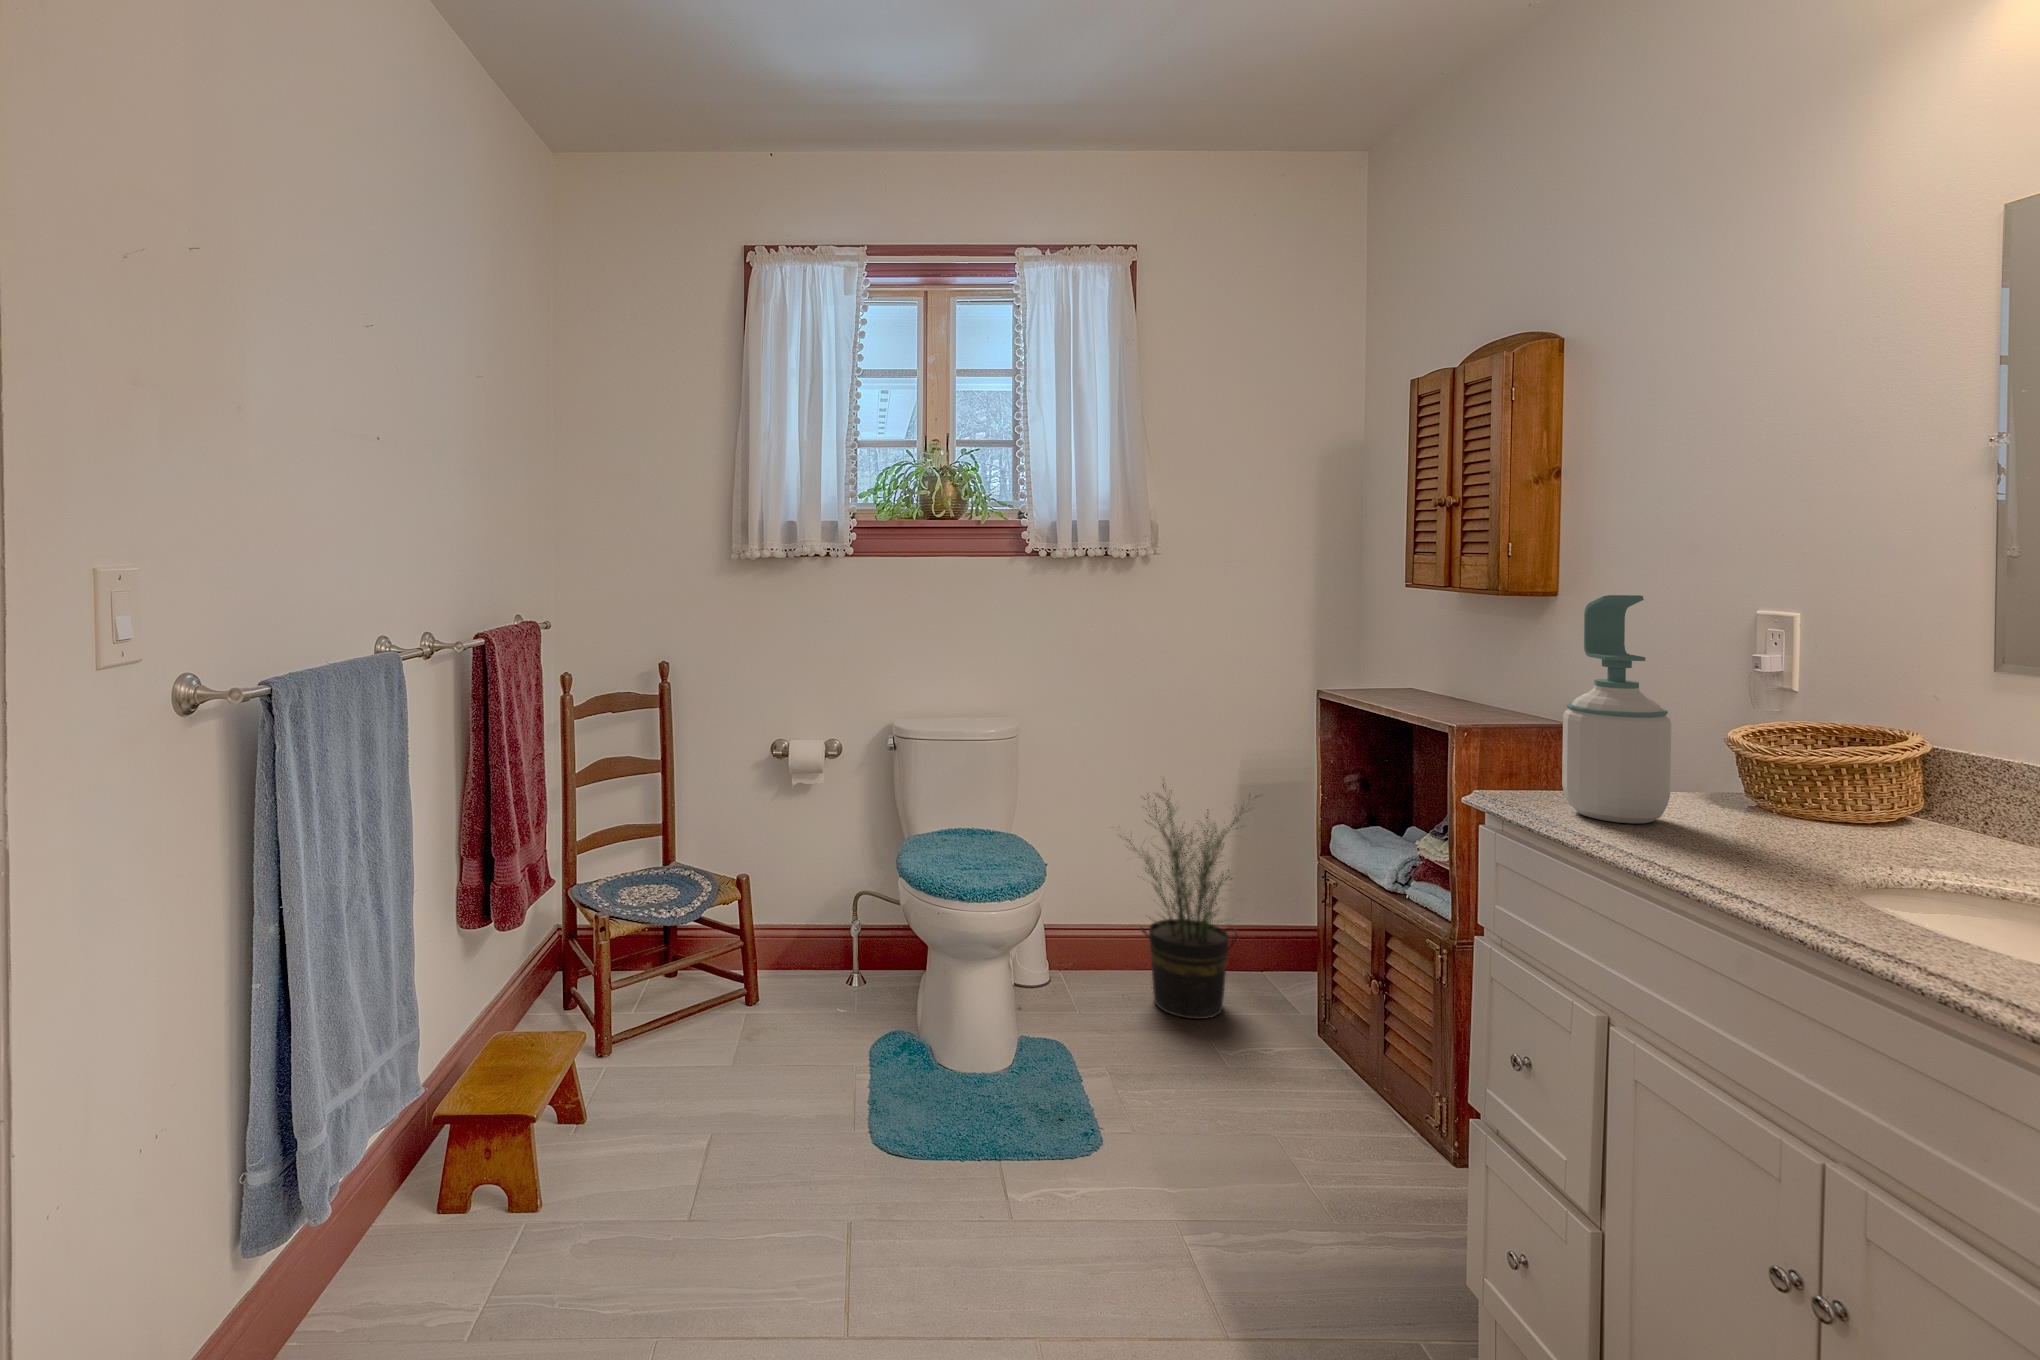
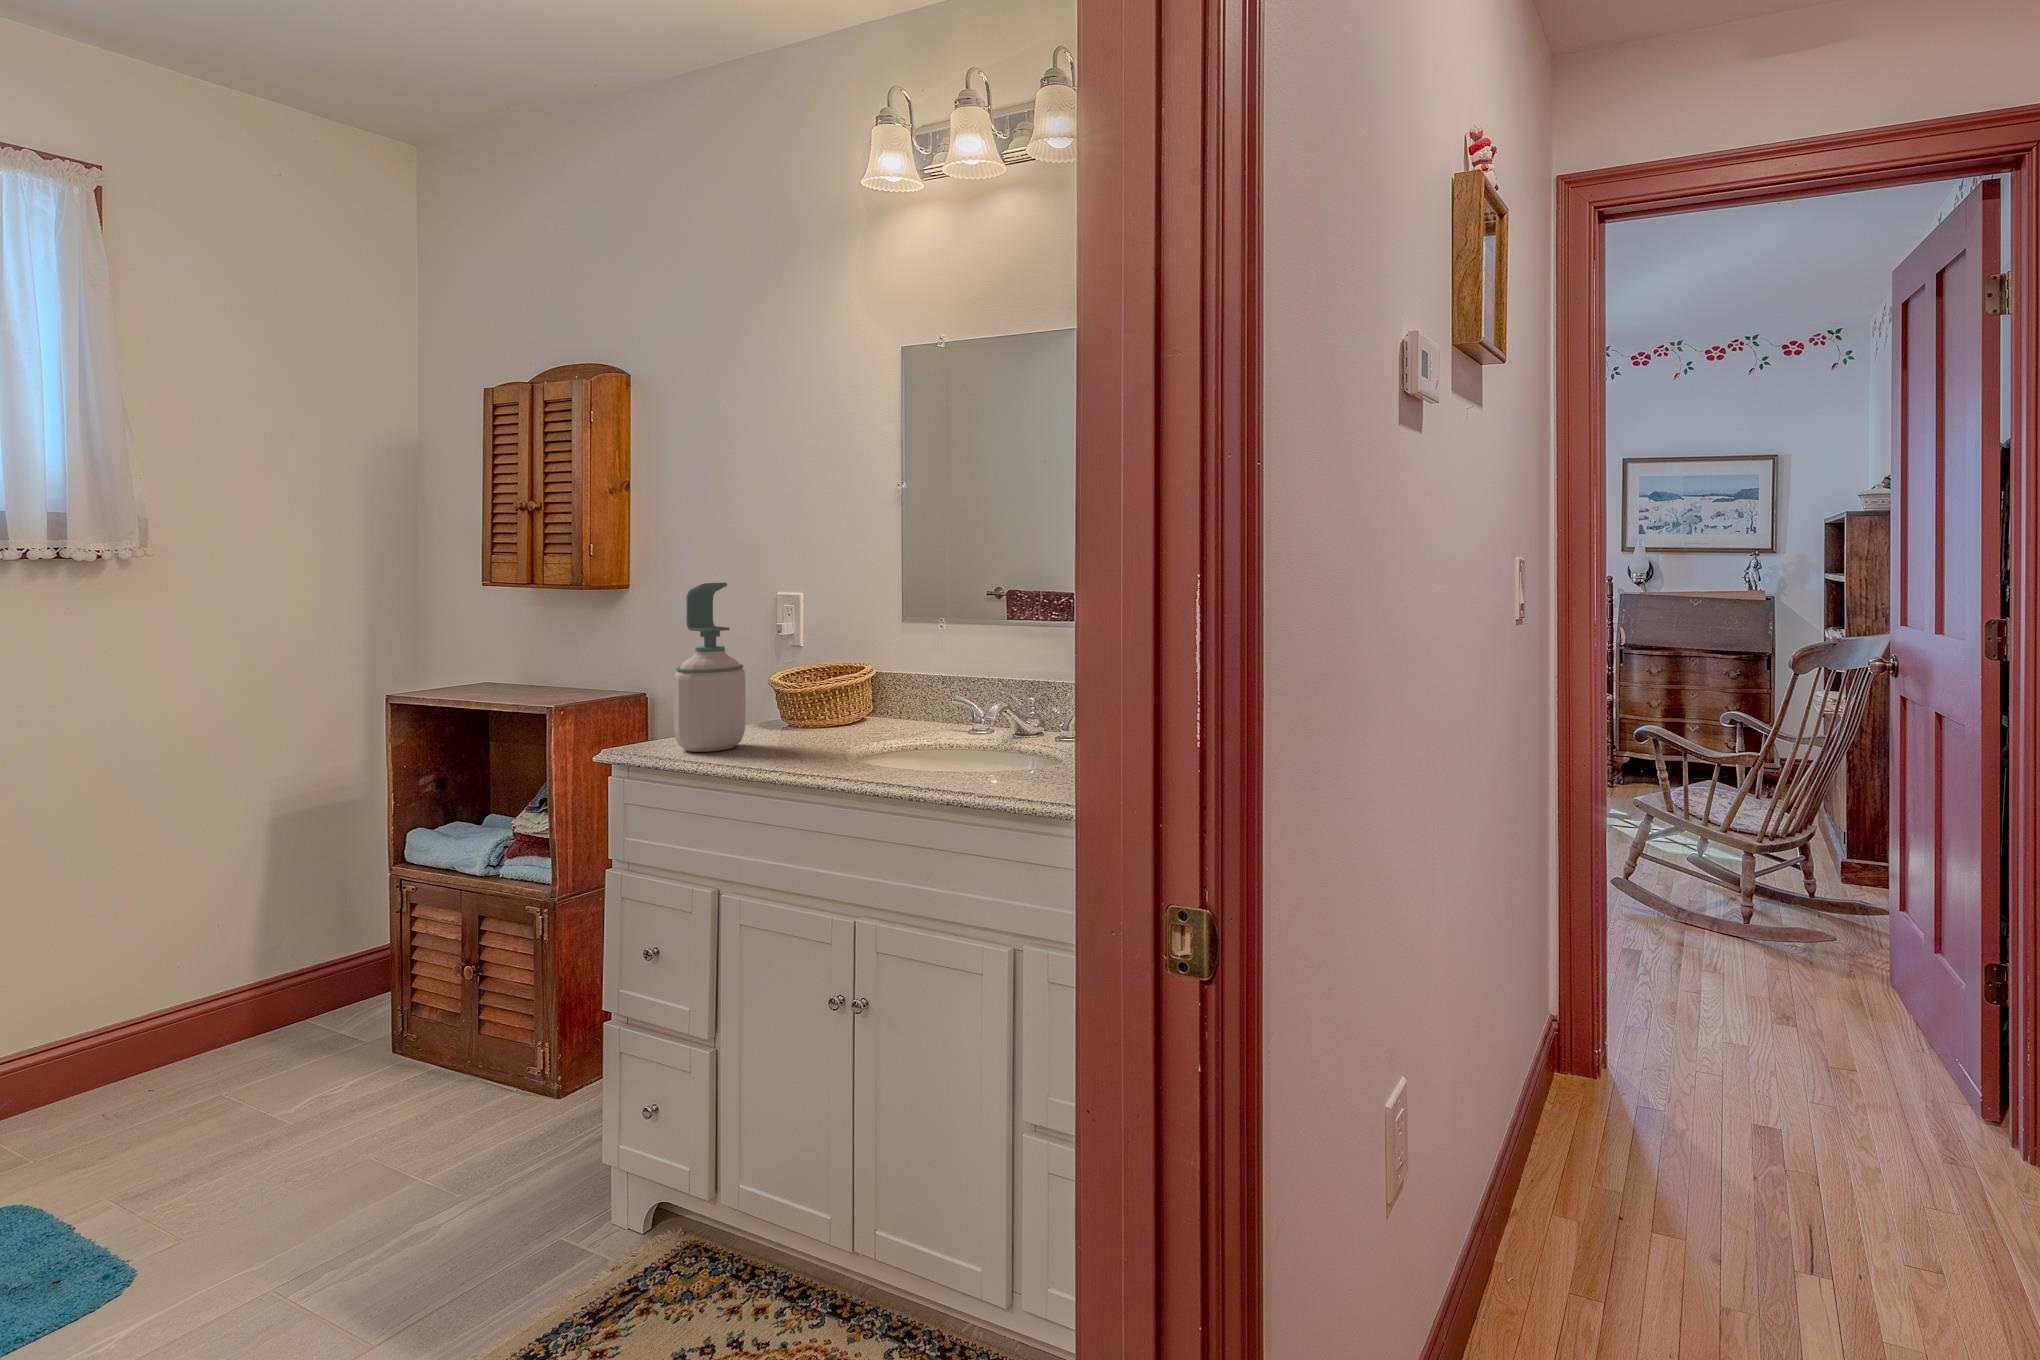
potted plant: present [1120,784,1259,1019] -> none [78,818,319,1109]

